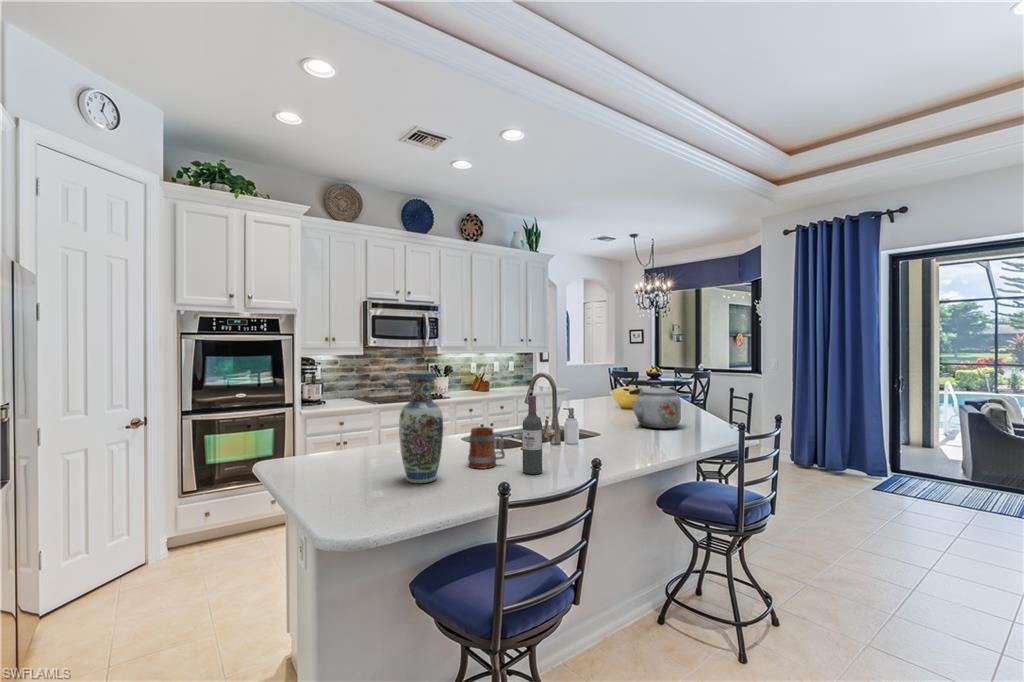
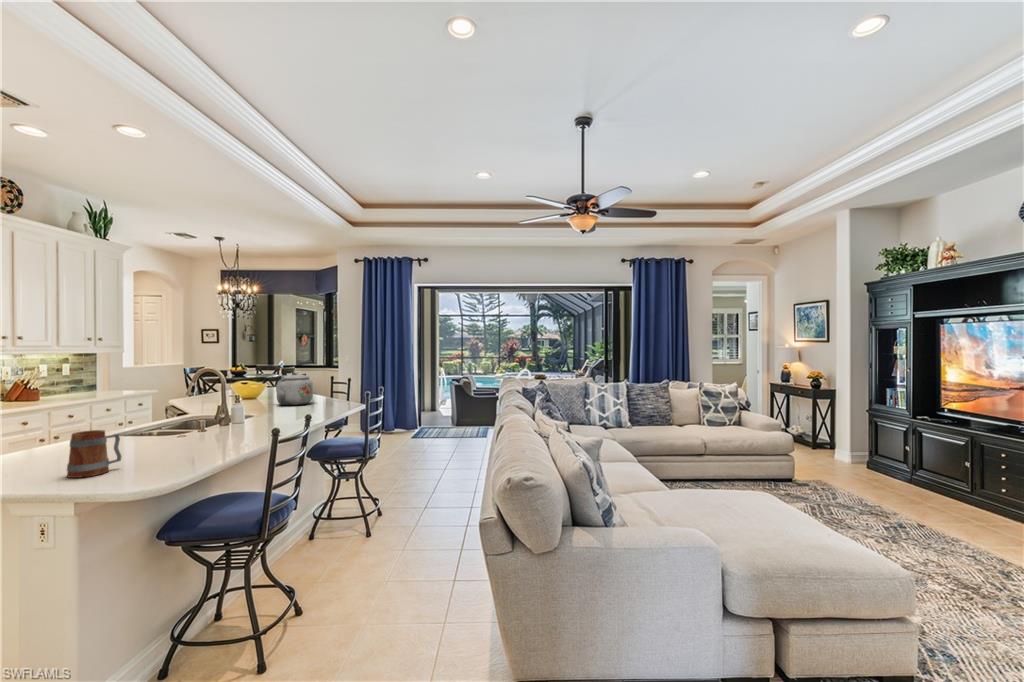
vase: present [399,372,443,483] -> none [117,361,166,458]
wine bottle: present [523,396,542,474] -> none [230,378,248,438]
mug: present [468,427,505,469] -> present [67,430,121,478]

